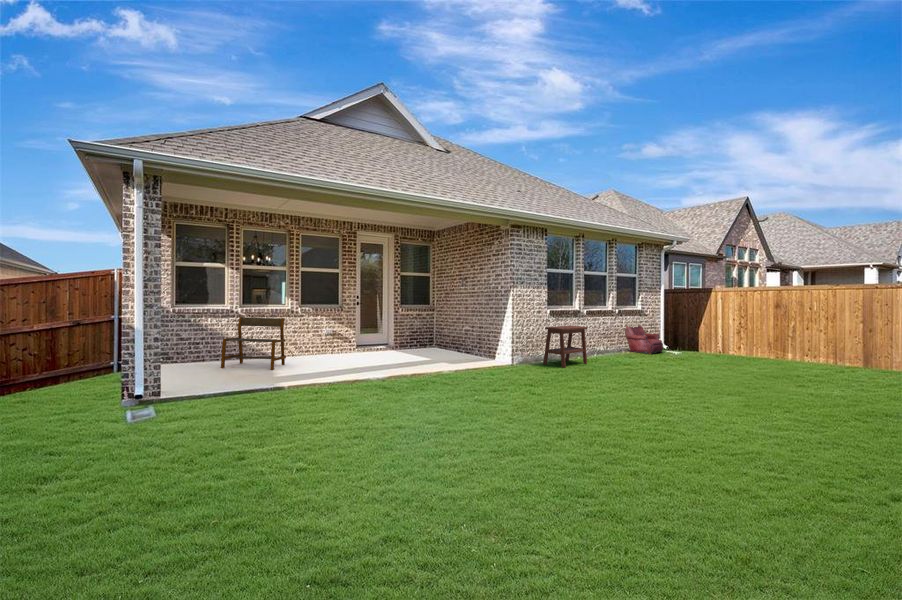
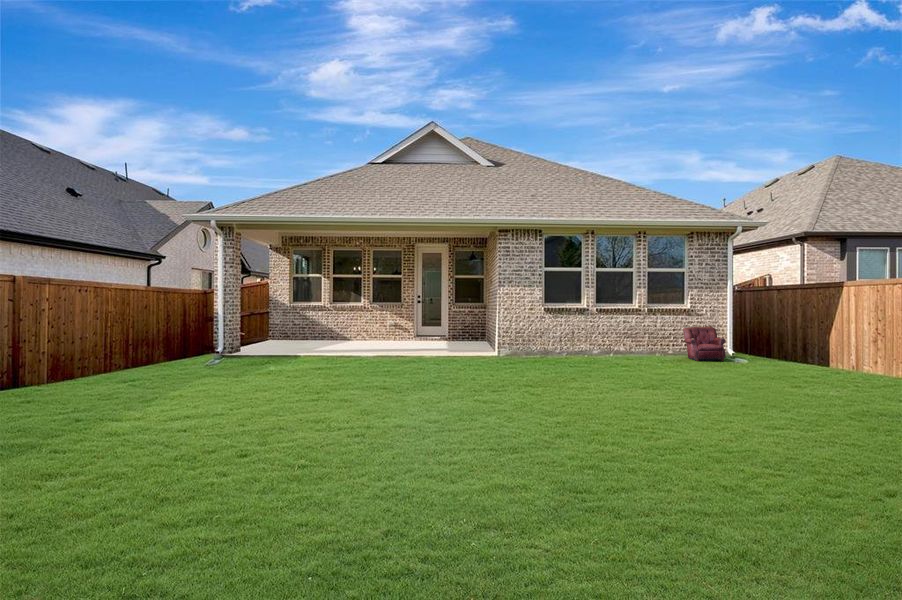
bench: present [221,317,286,370] -> none [315,311,351,346]
side table: present [543,326,587,368] -> none [521,322,568,360]

